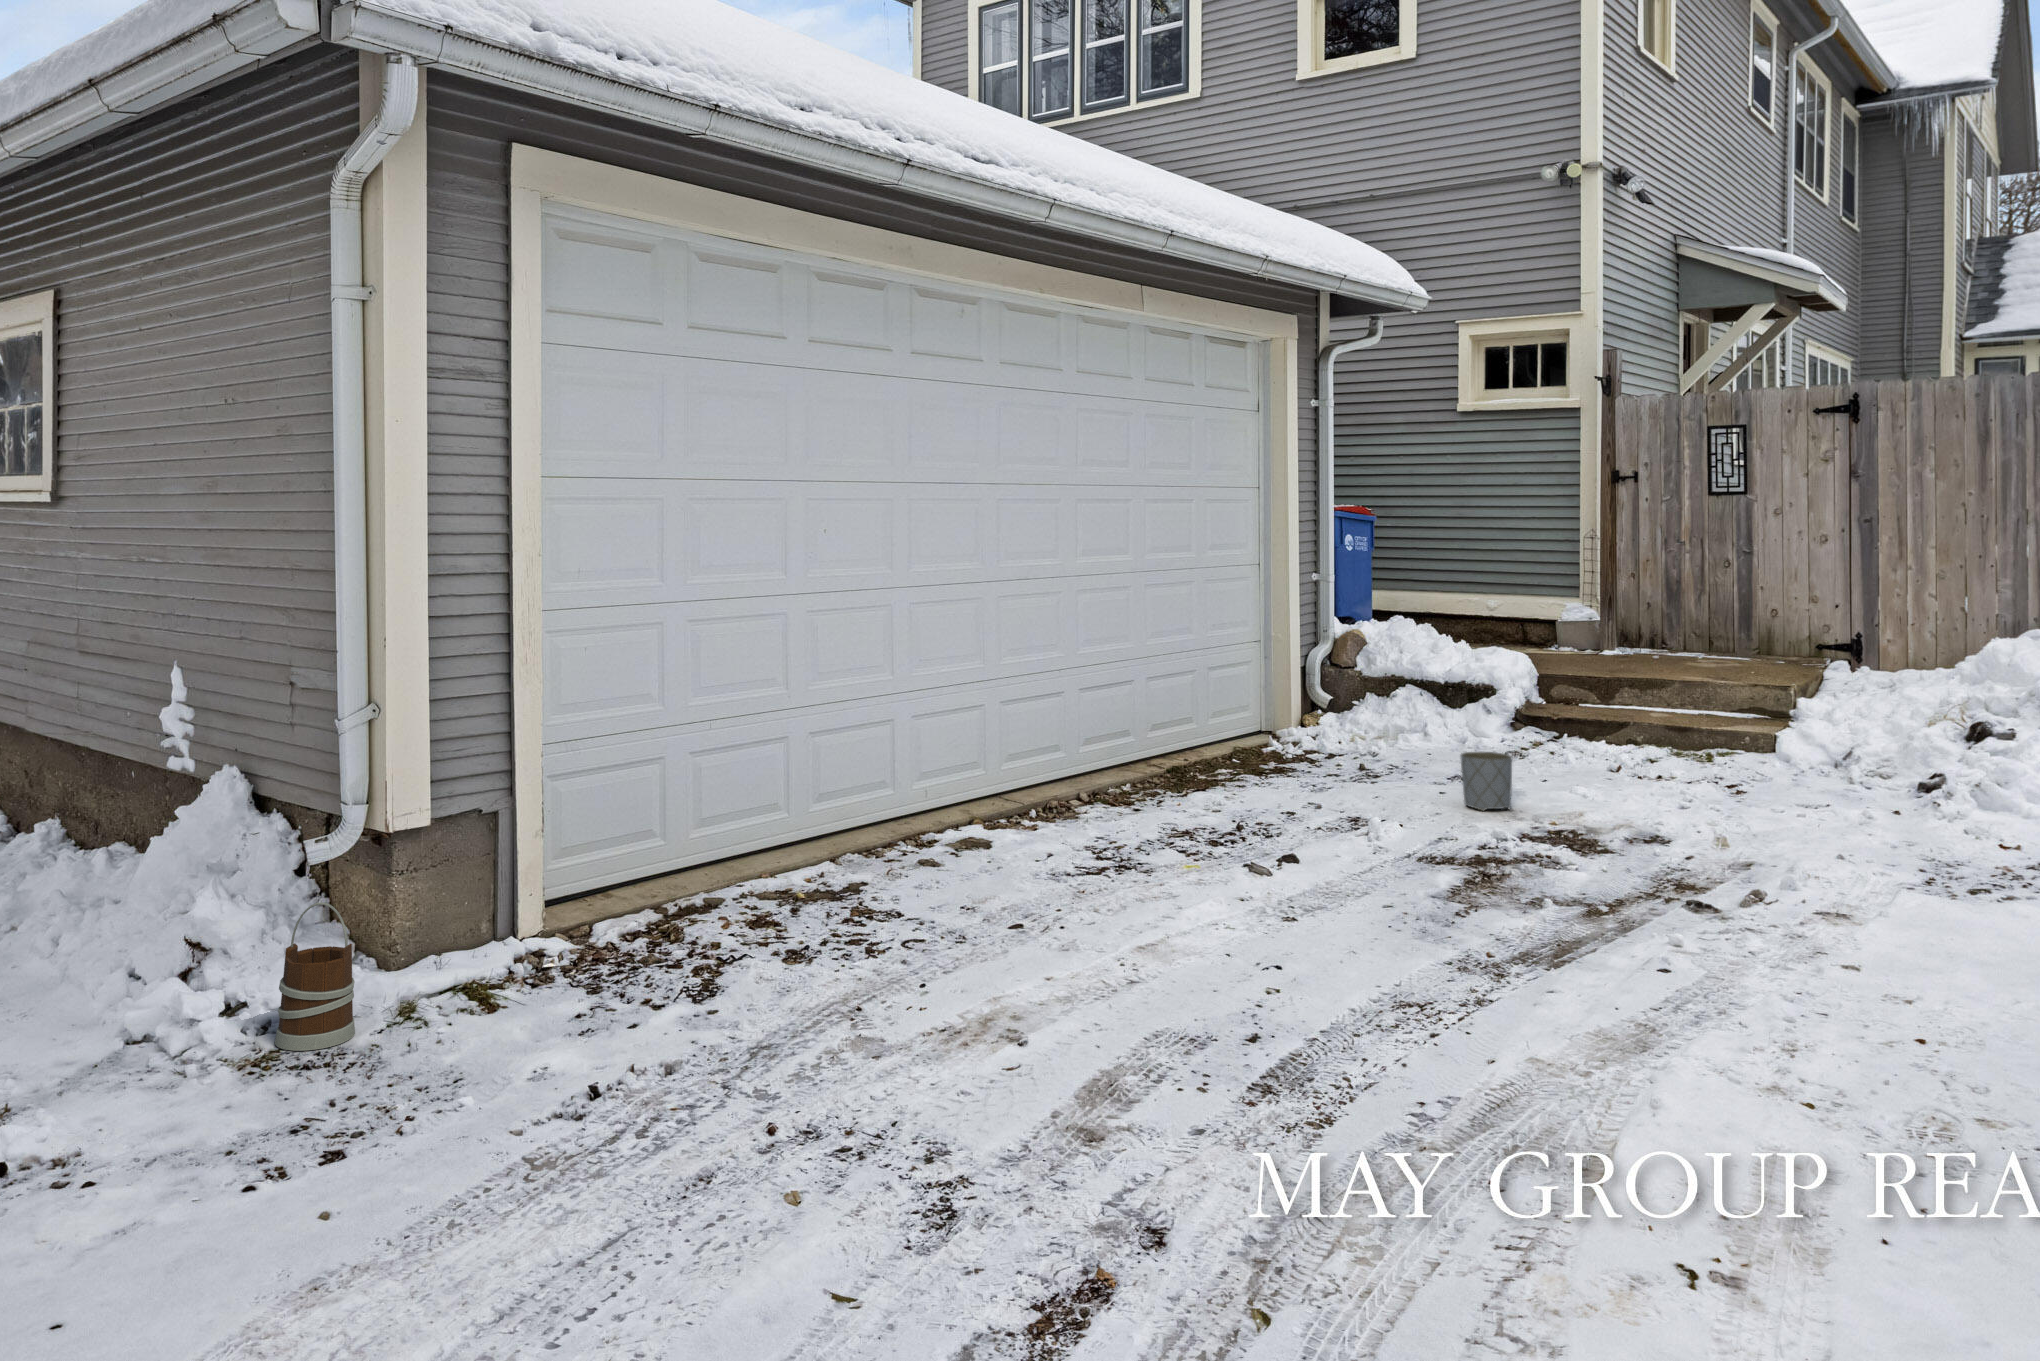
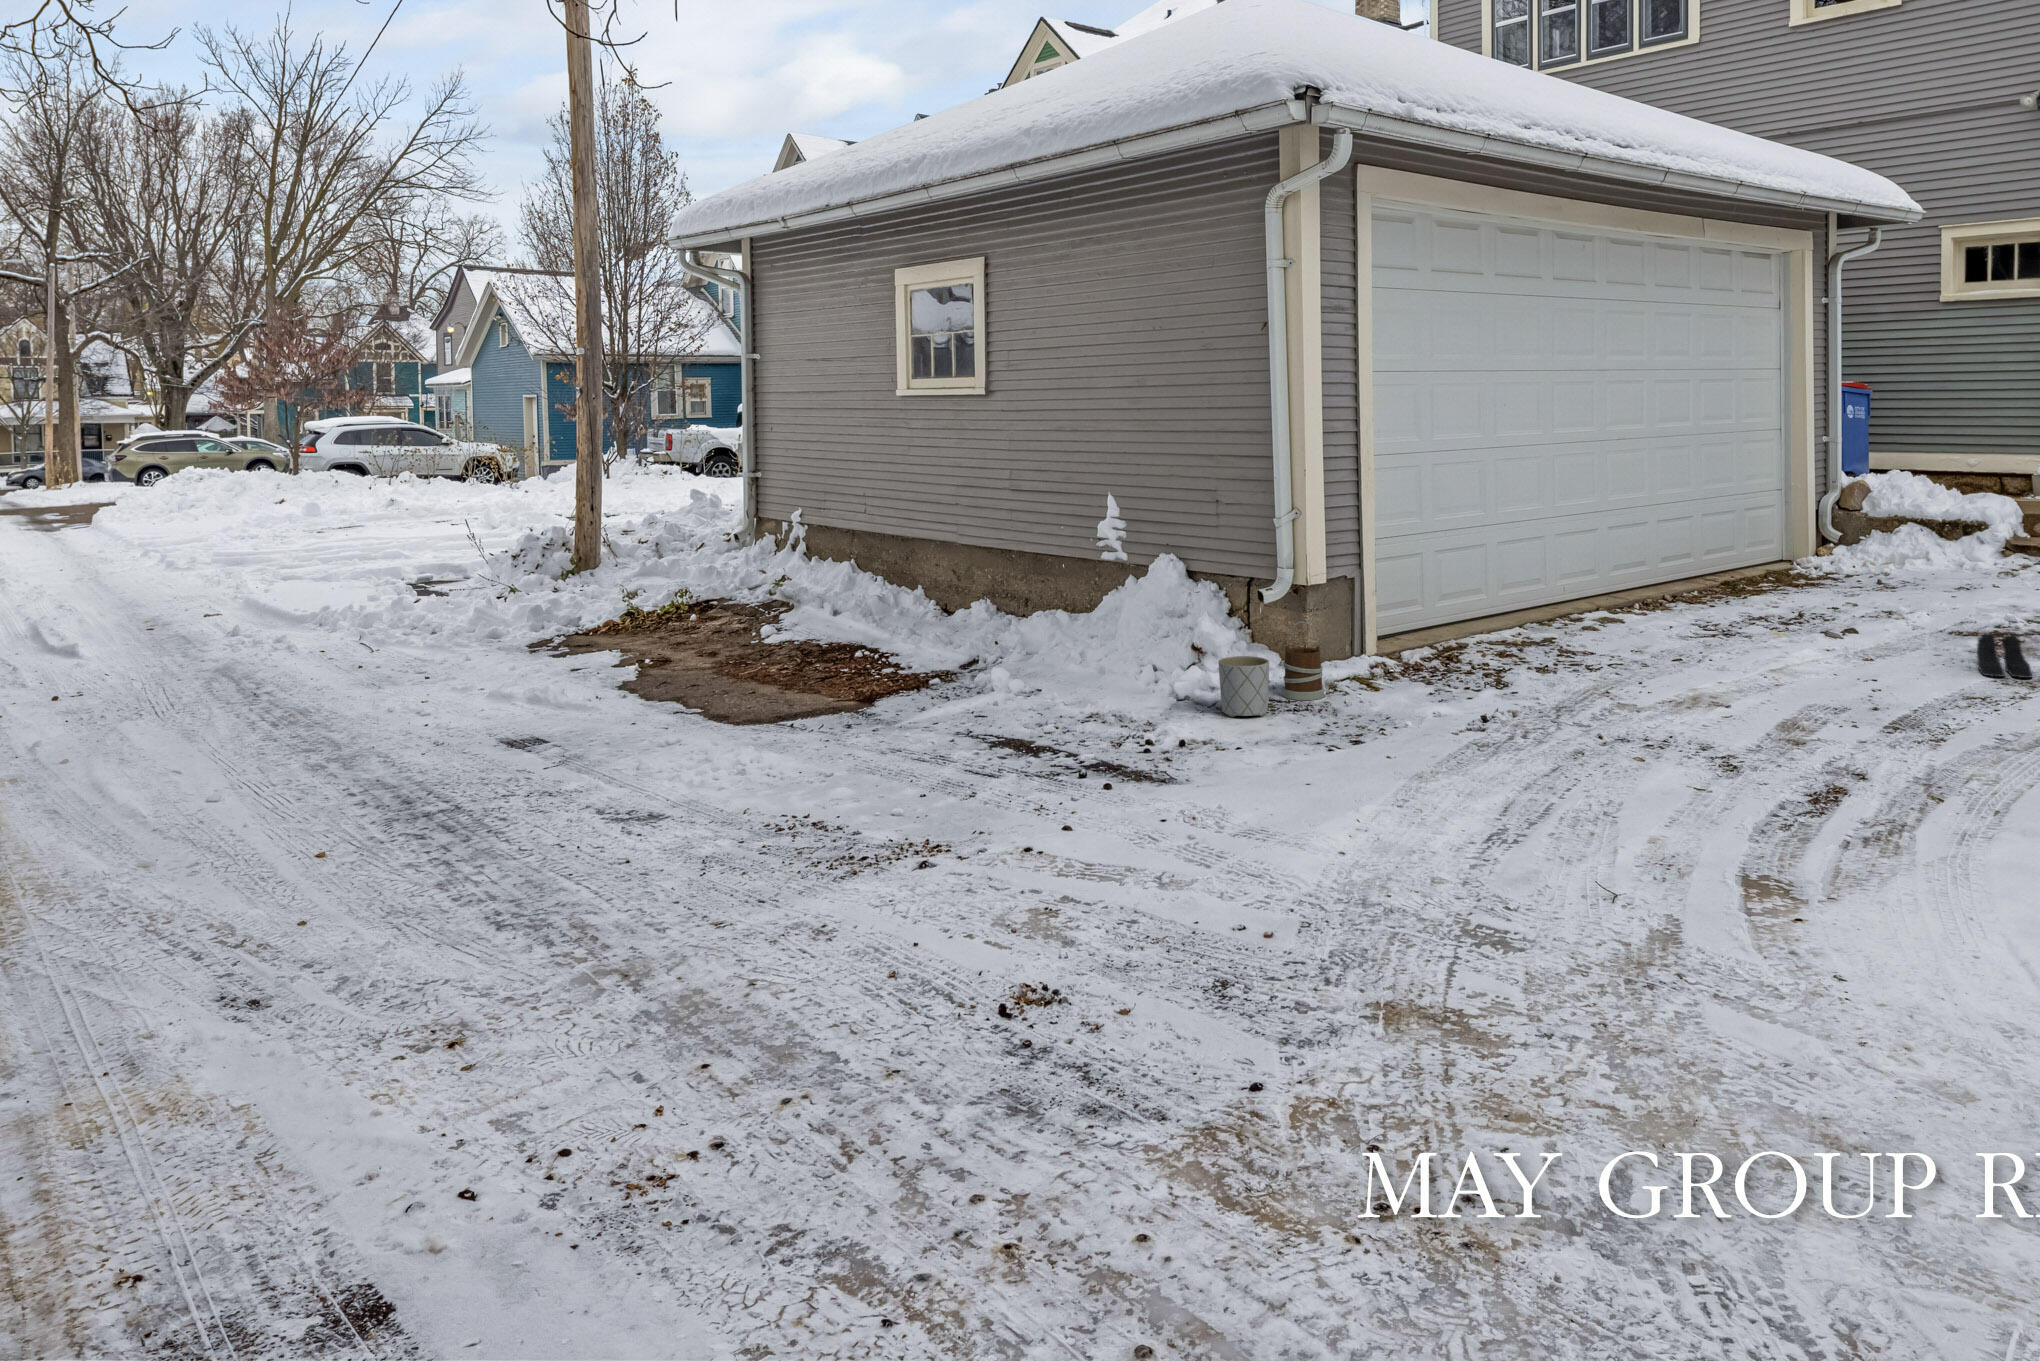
planter: present [1460,752,1512,811] -> present [1218,656,1269,717]
boots: none [1426,881,1496,952] -> present [1977,634,2032,678]

